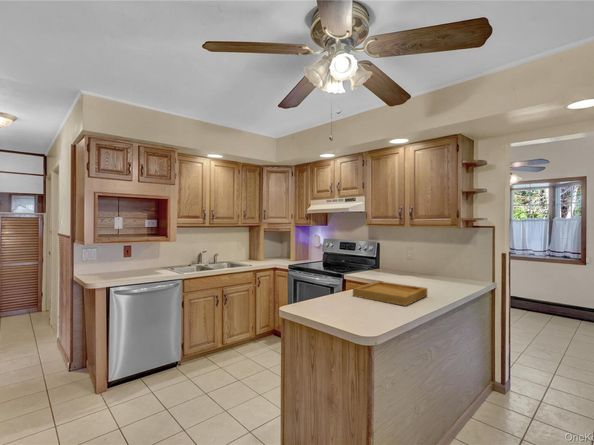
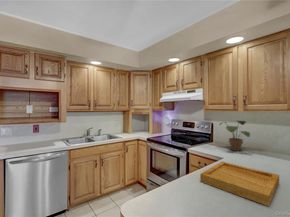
potted plant: none [384,238,418,276] -> present [220,121,250,151]

